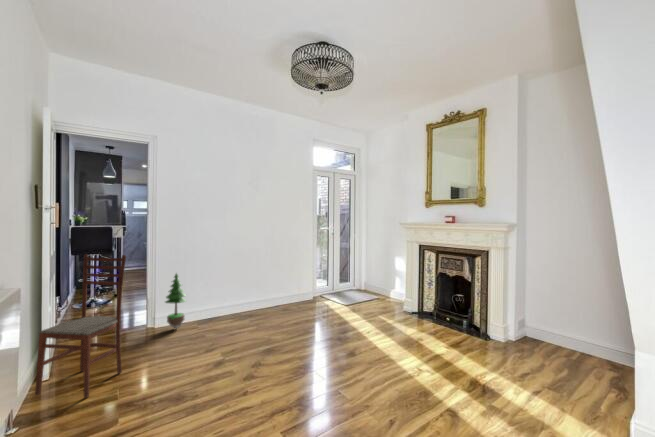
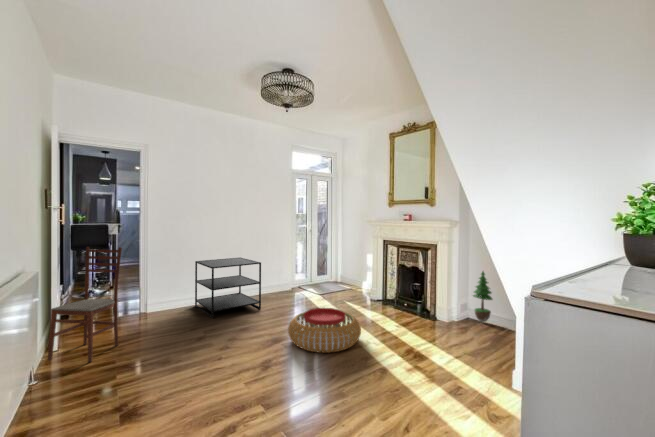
side table: none [209,264,284,335] -> present [195,257,261,318]
potted tree: present [166,274,186,328] -> present [473,272,492,322]
pouf: none [323,326,411,386] -> present [288,308,361,353]

